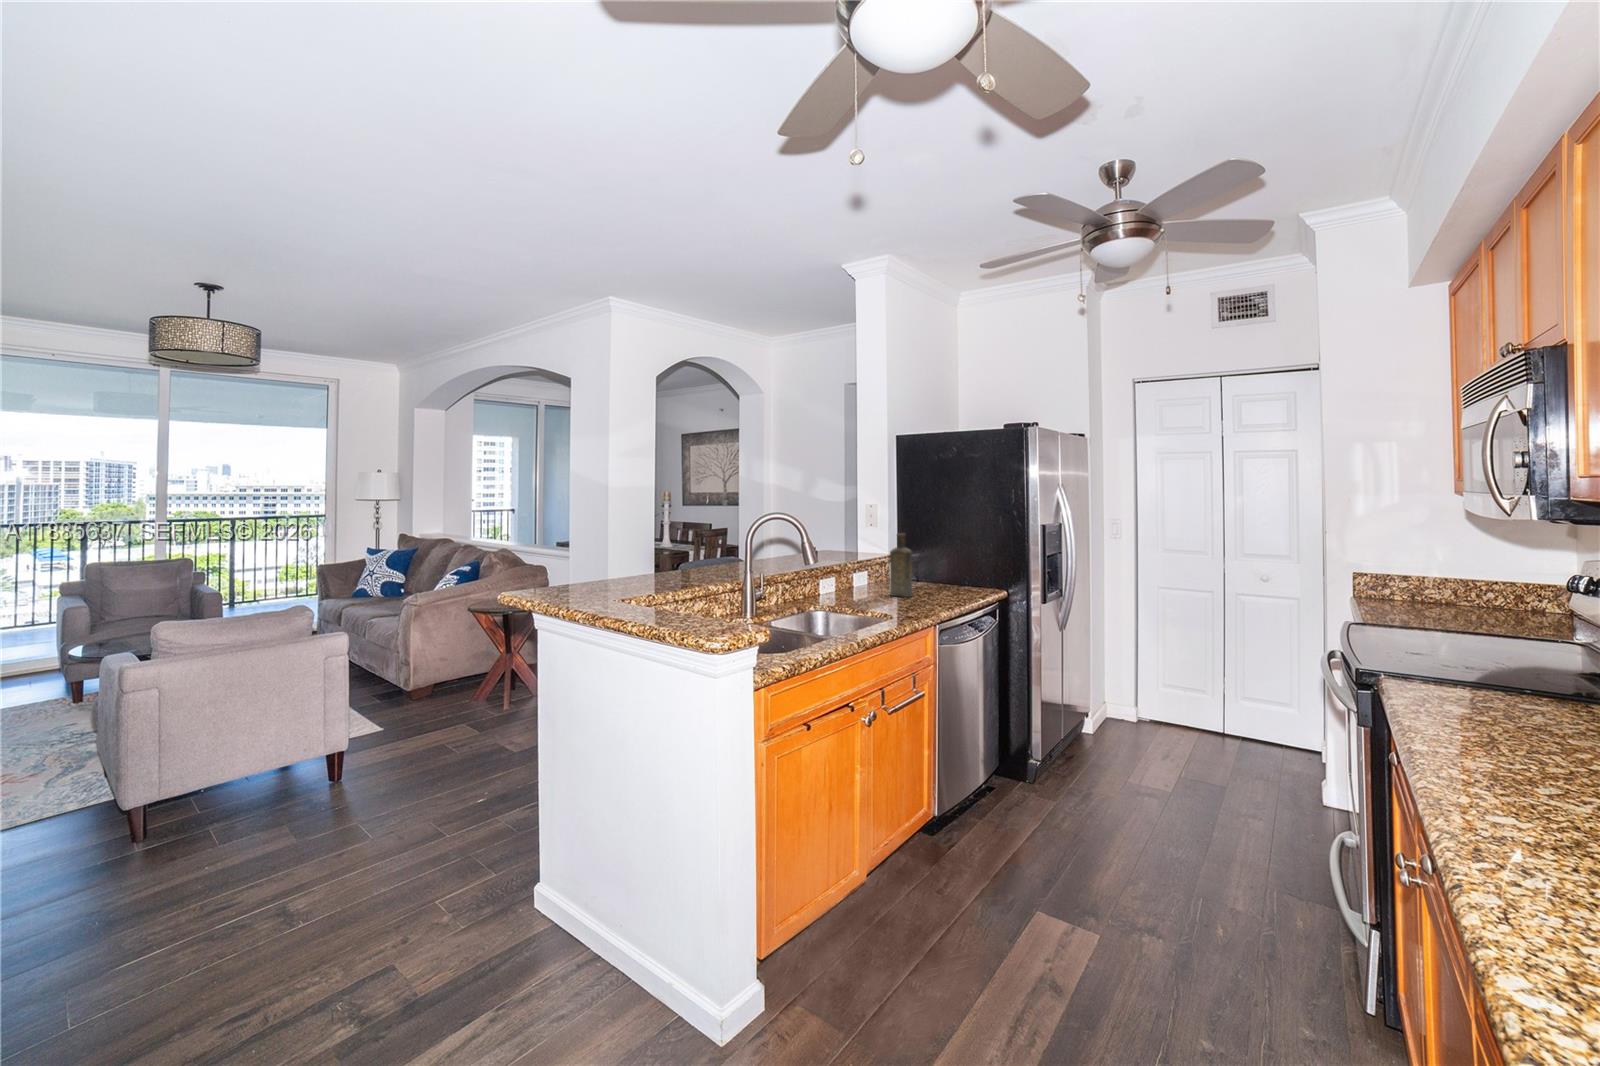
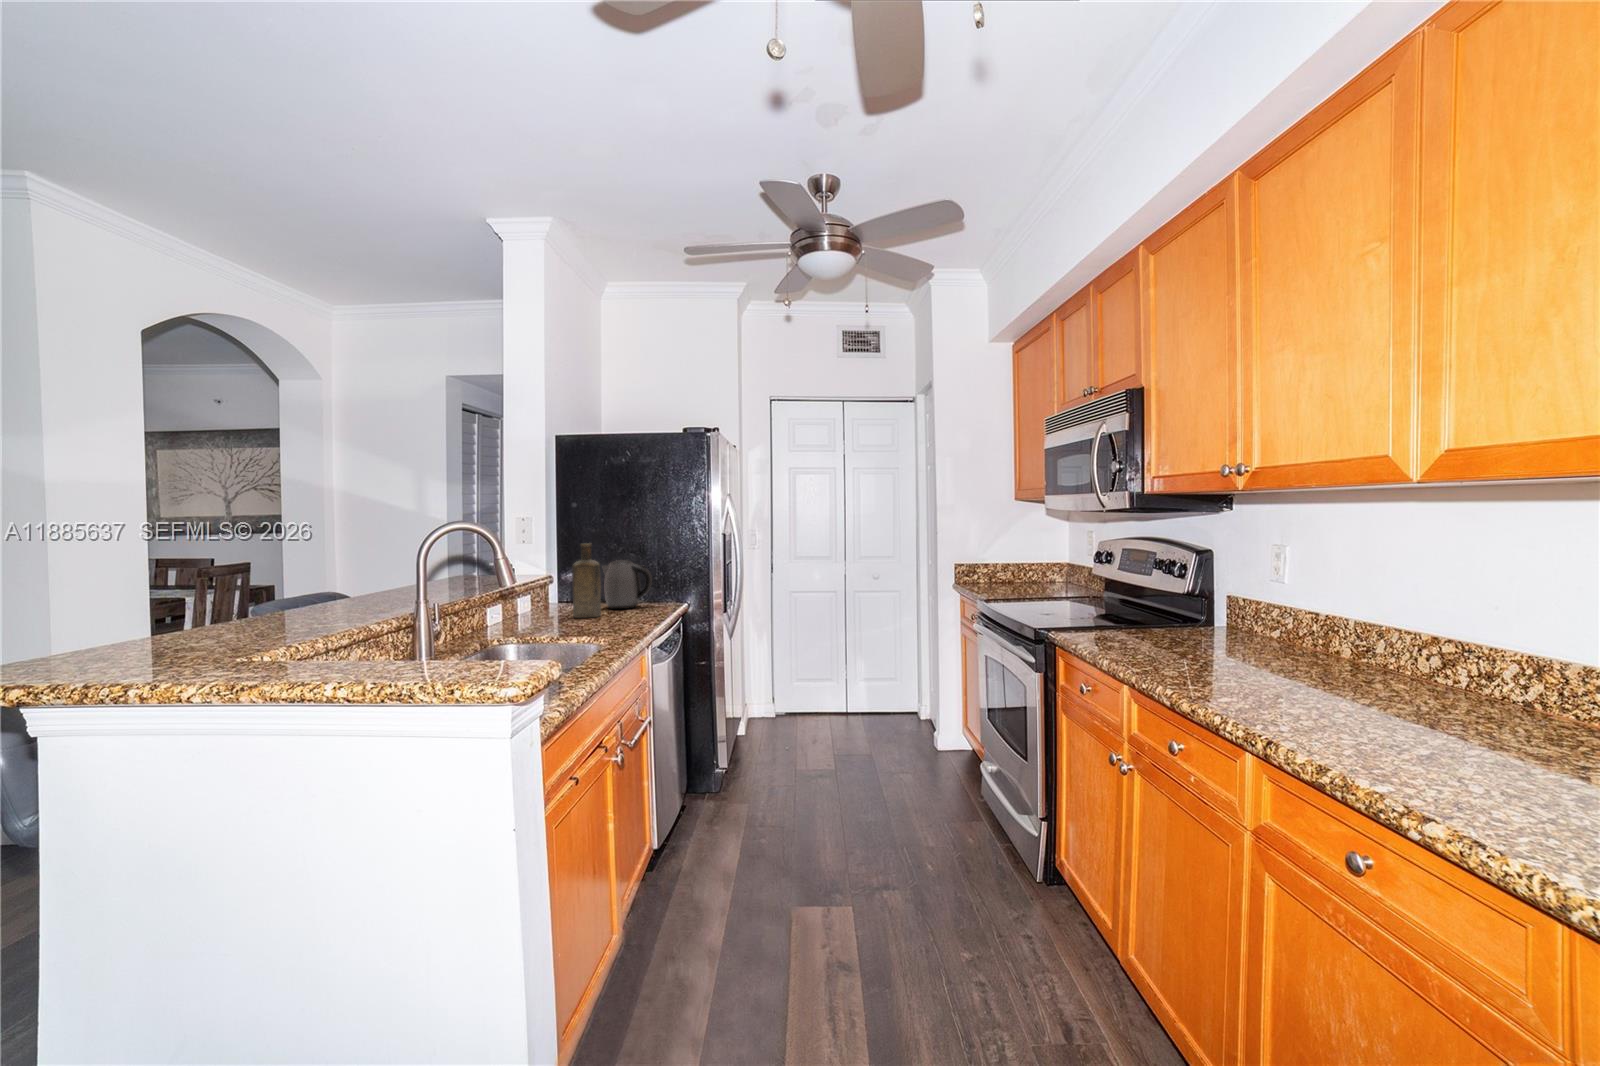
kettle: none [922,548,964,592] -> present [602,560,652,609]

